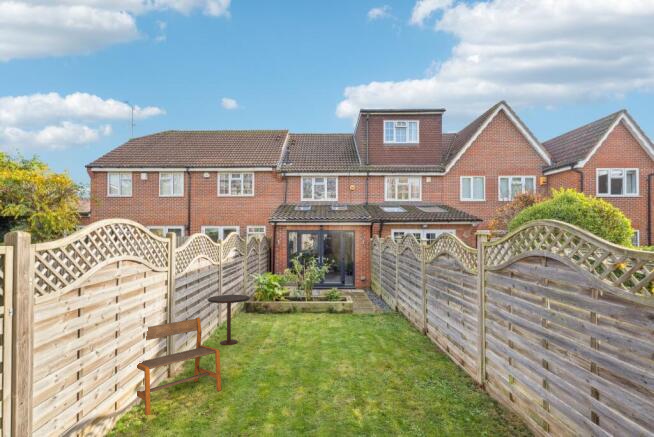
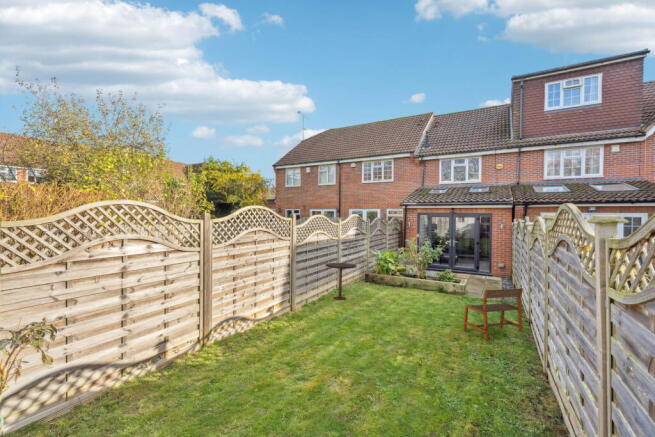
bench: present [137,318,221,415] -> present [463,288,523,340]

